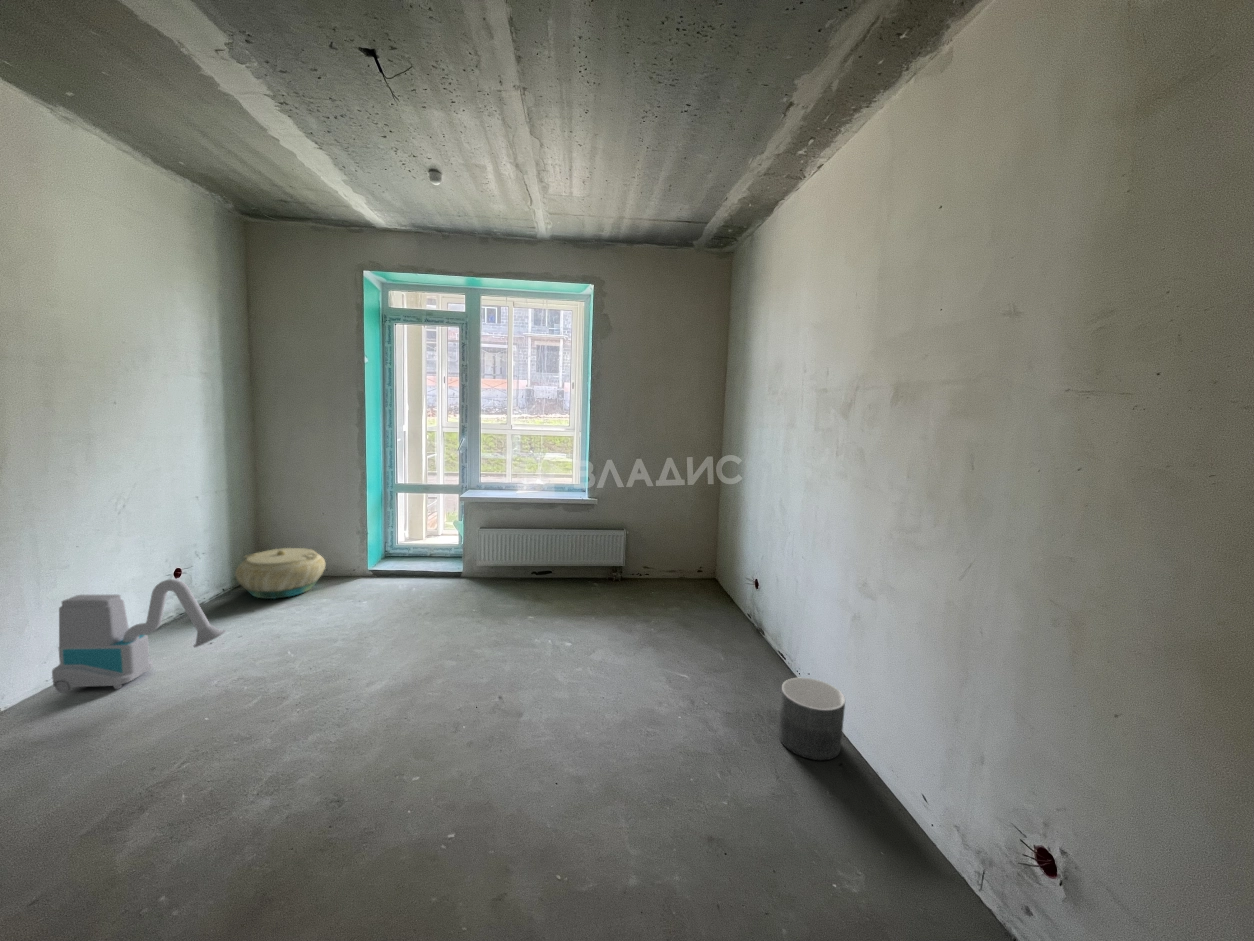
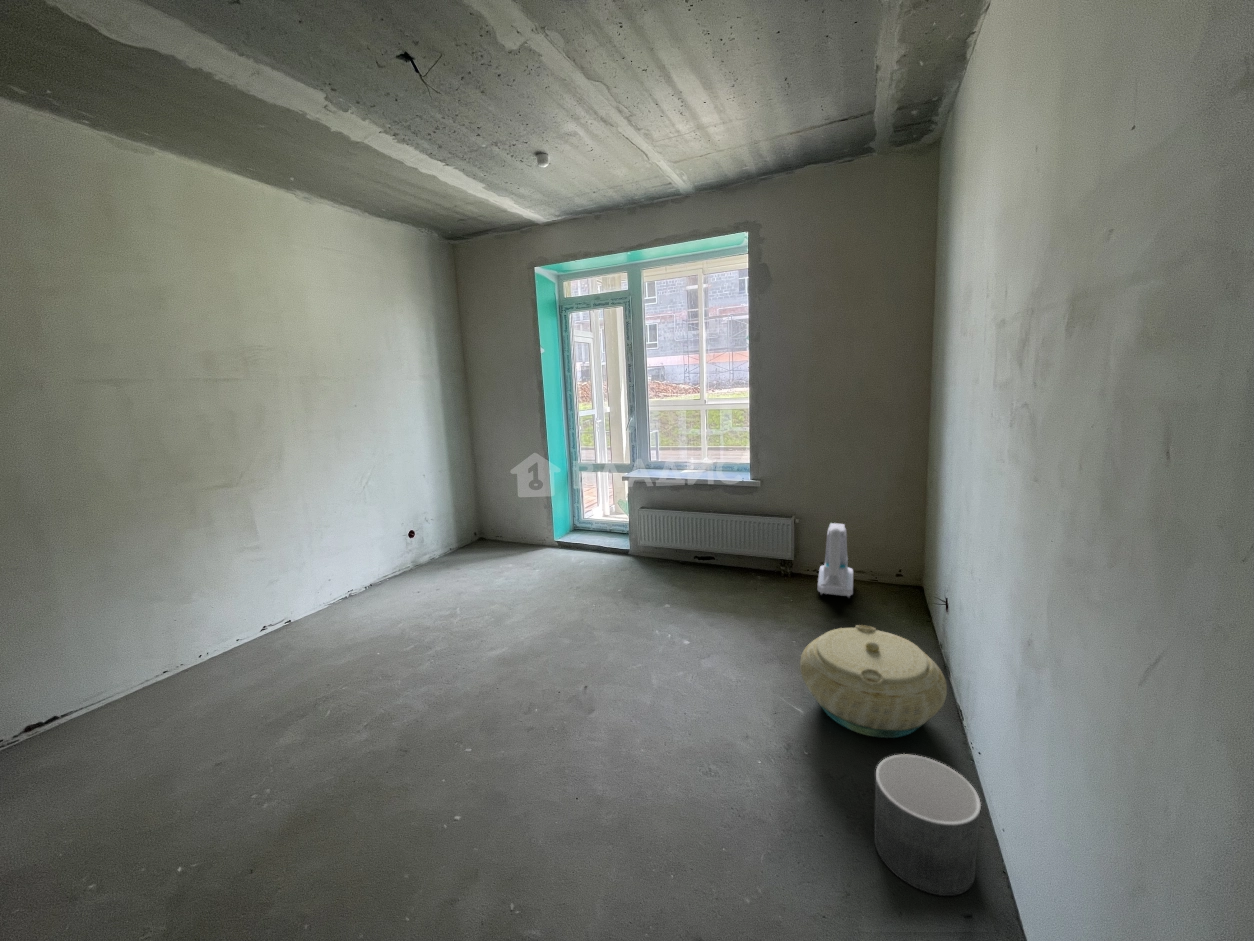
basket: present [235,548,325,599] -> present [800,625,947,738]
vacuum cleaner: present [52,579,226,693] -> present [818,523,853,598]

